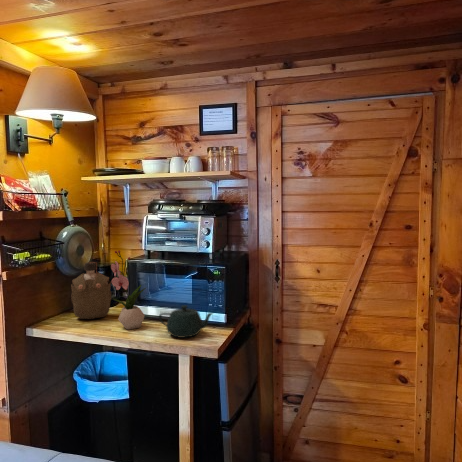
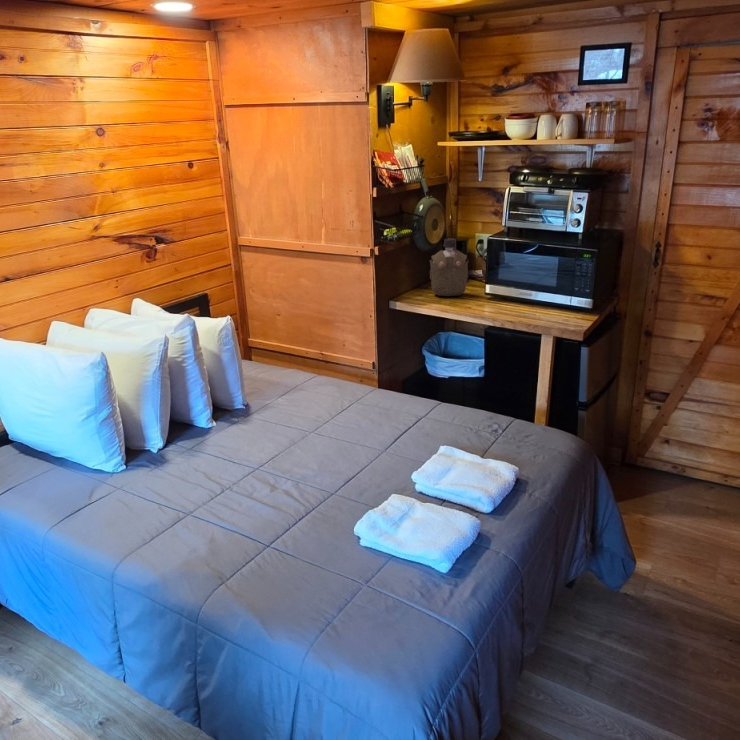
flower arrangement: present [111,251,146,329] -> none [475,229,511,308]
teapot: present [159,305,212,338] -> none [523,287,581,318]

